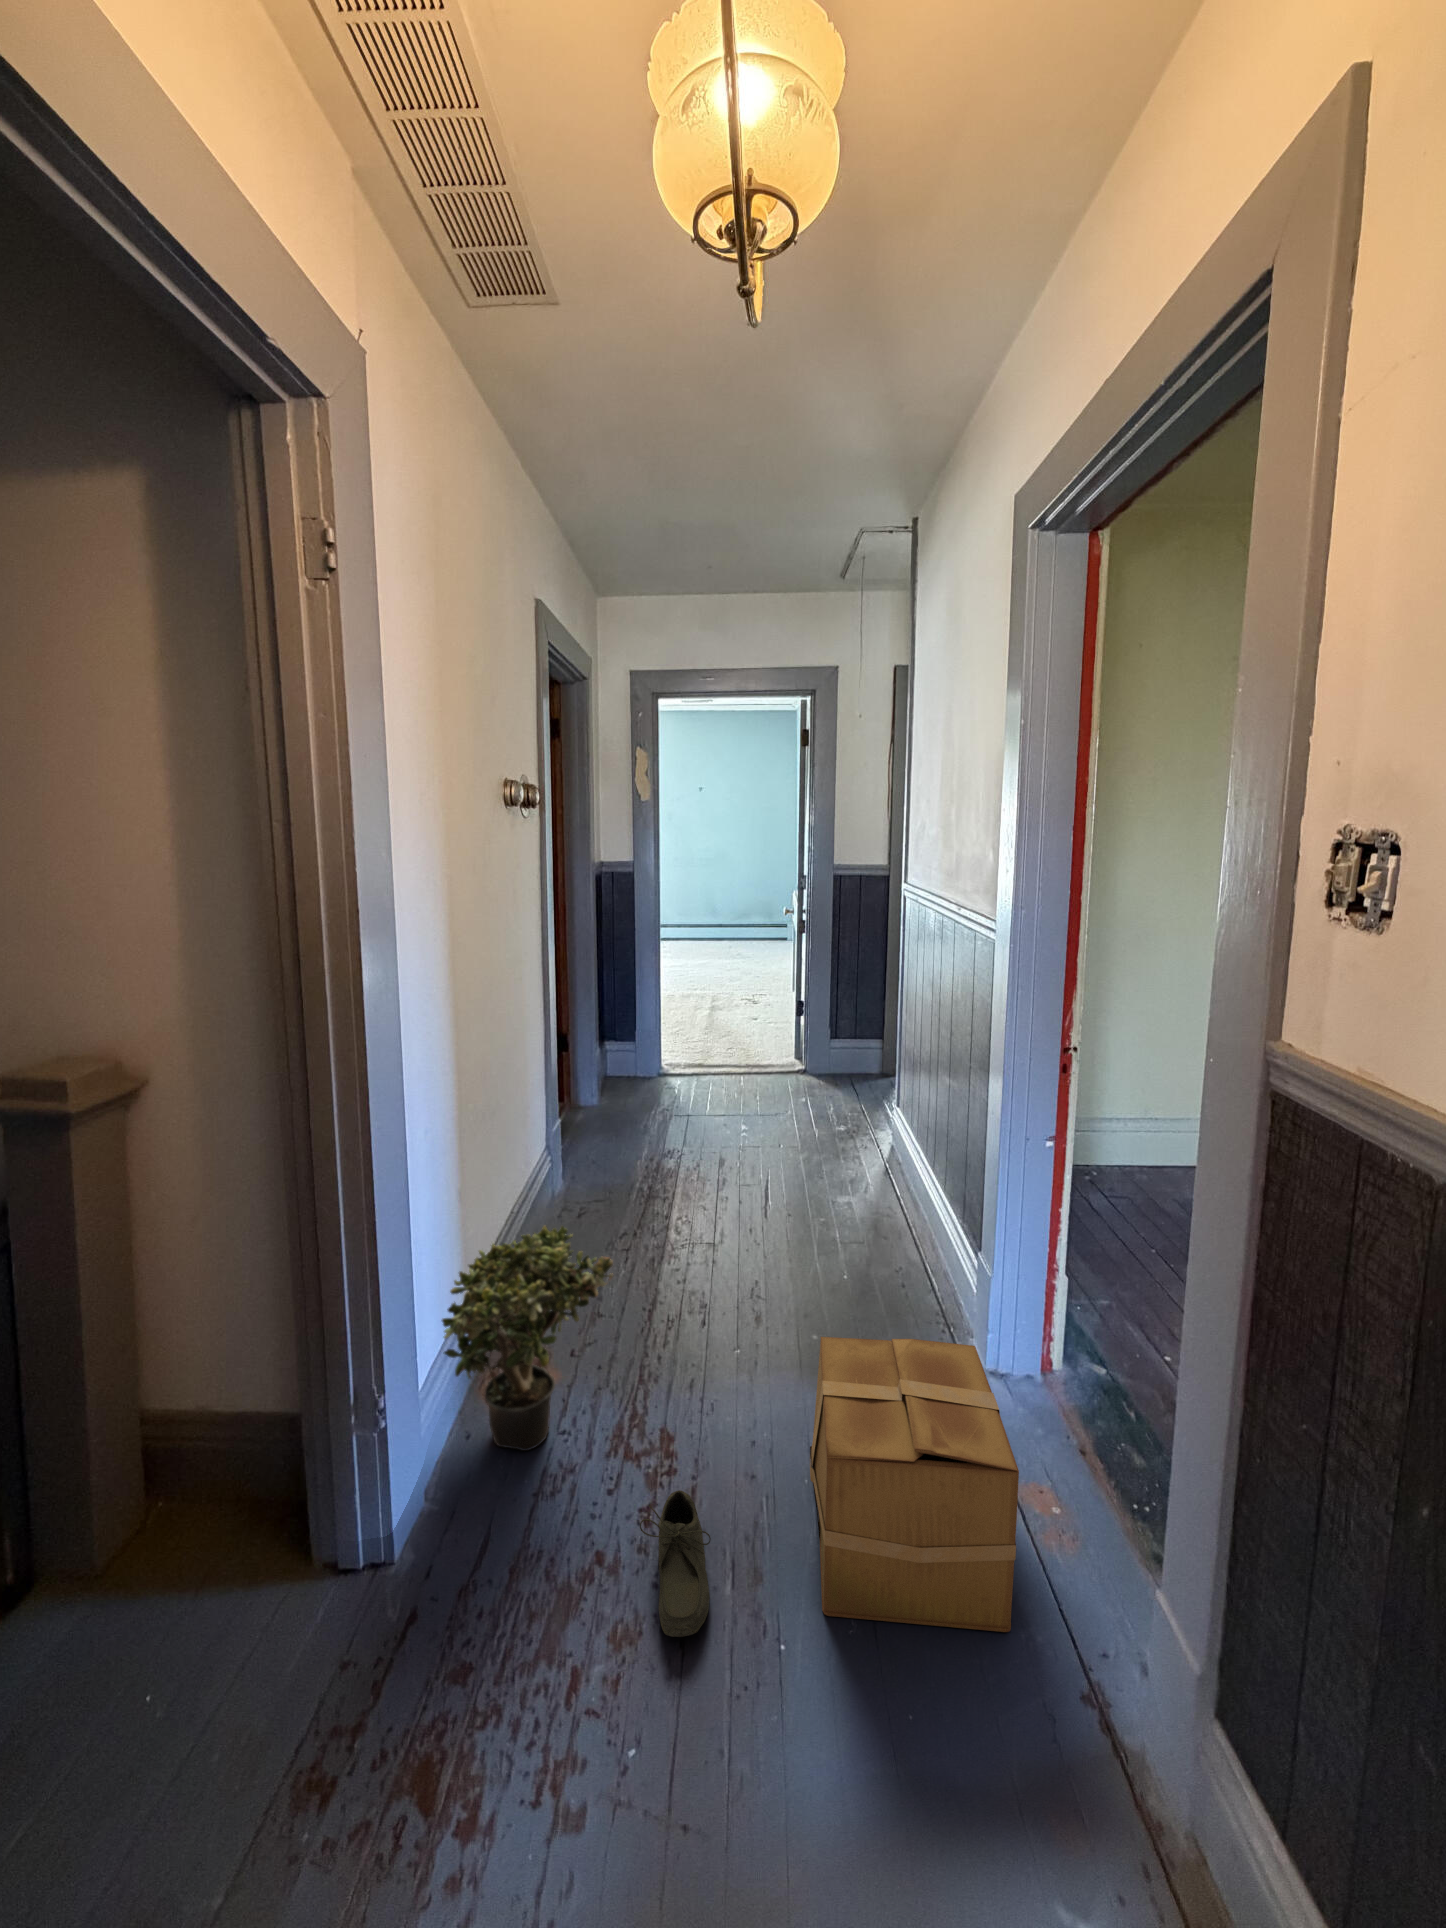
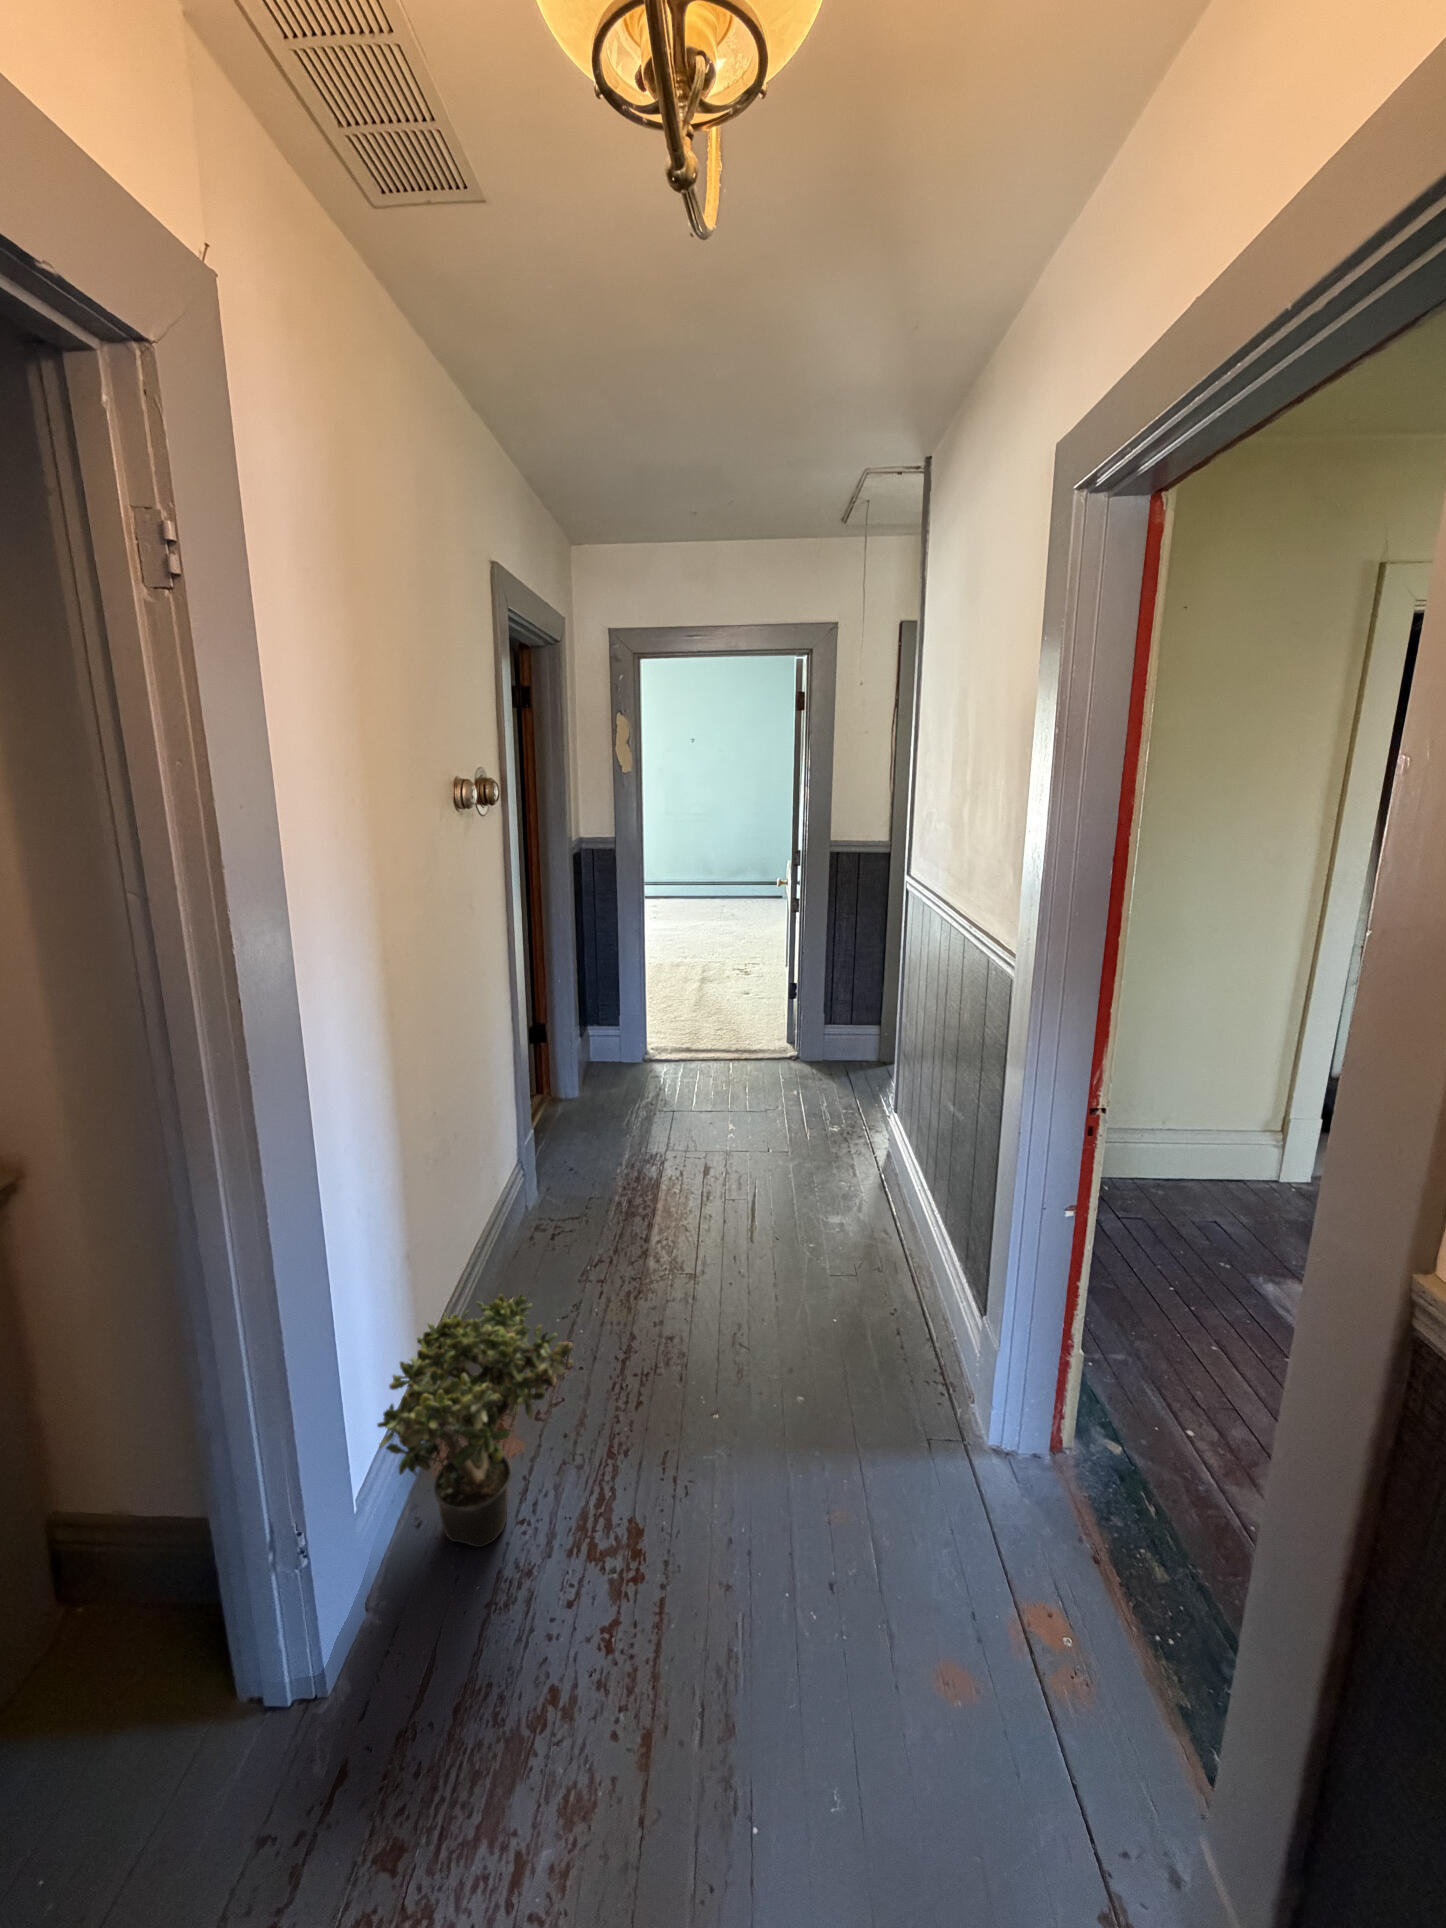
cardboard box: present [810,1337,1019,1632] -> none [789,1443,1032,1816]
shoe: present [640,1490,711,1637] -> none [595,1619,675,1821]

